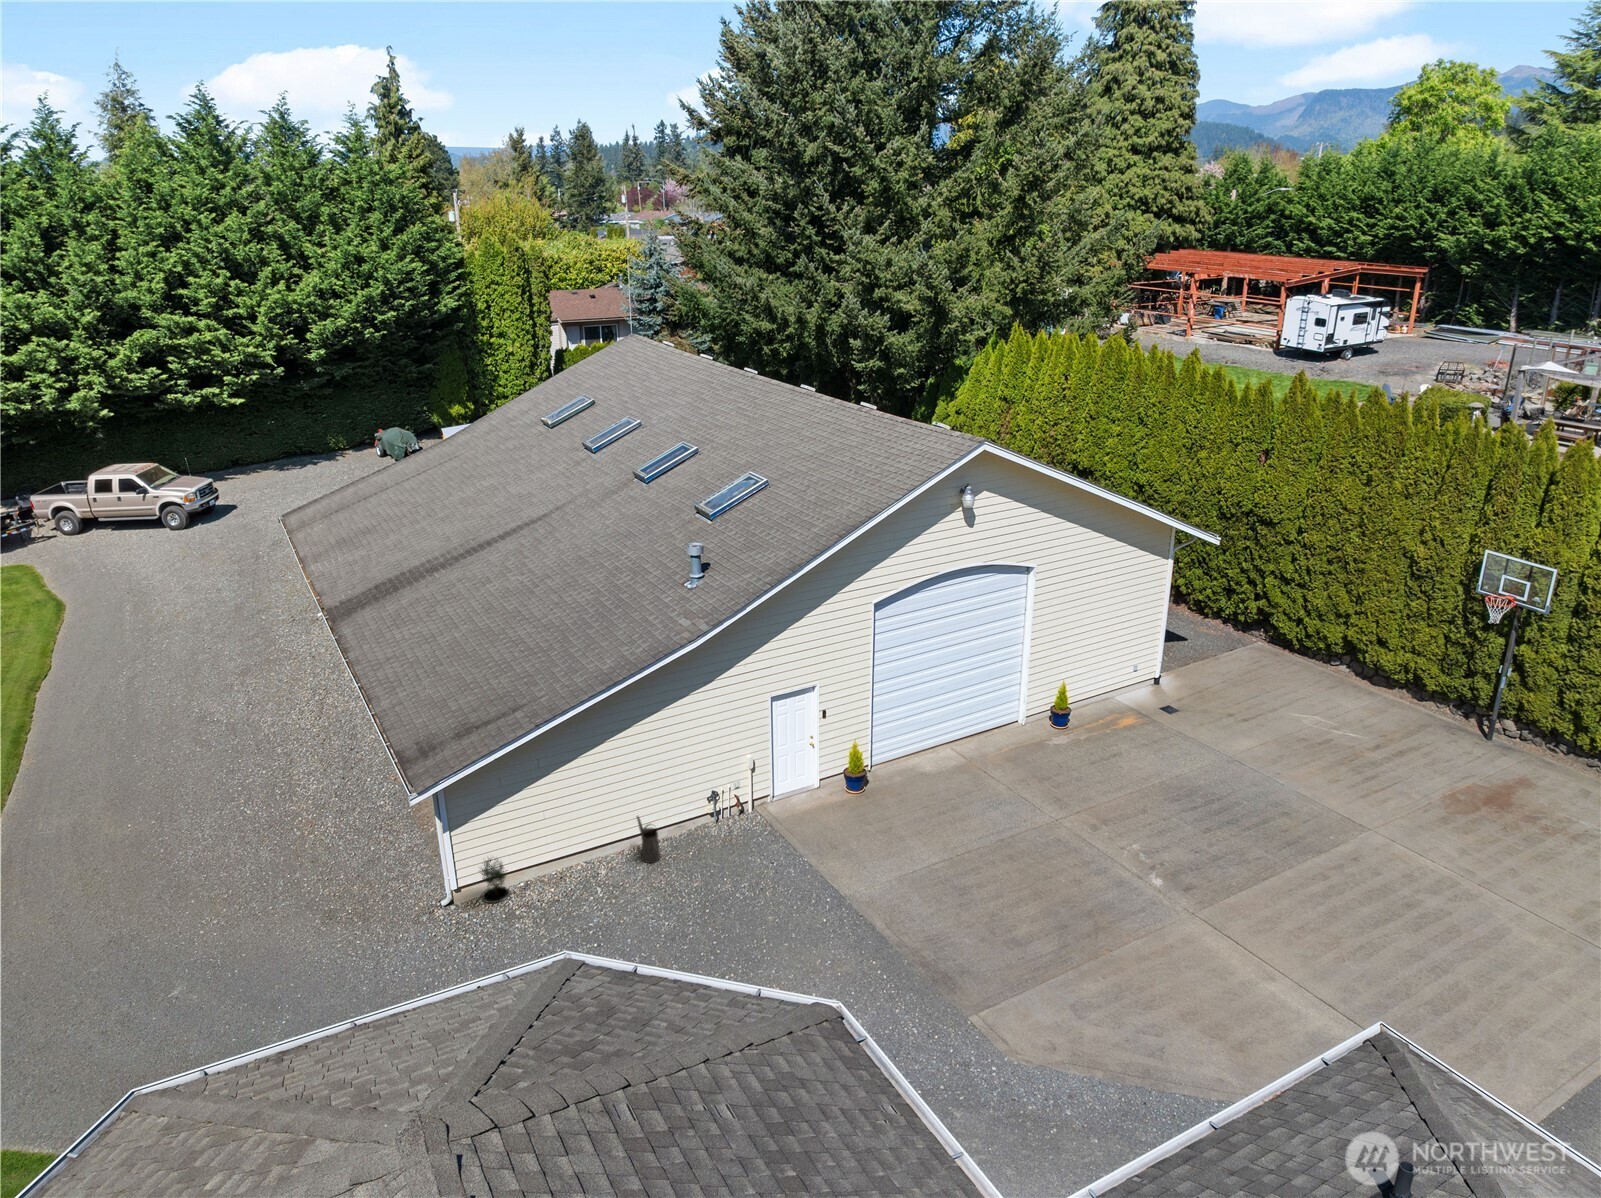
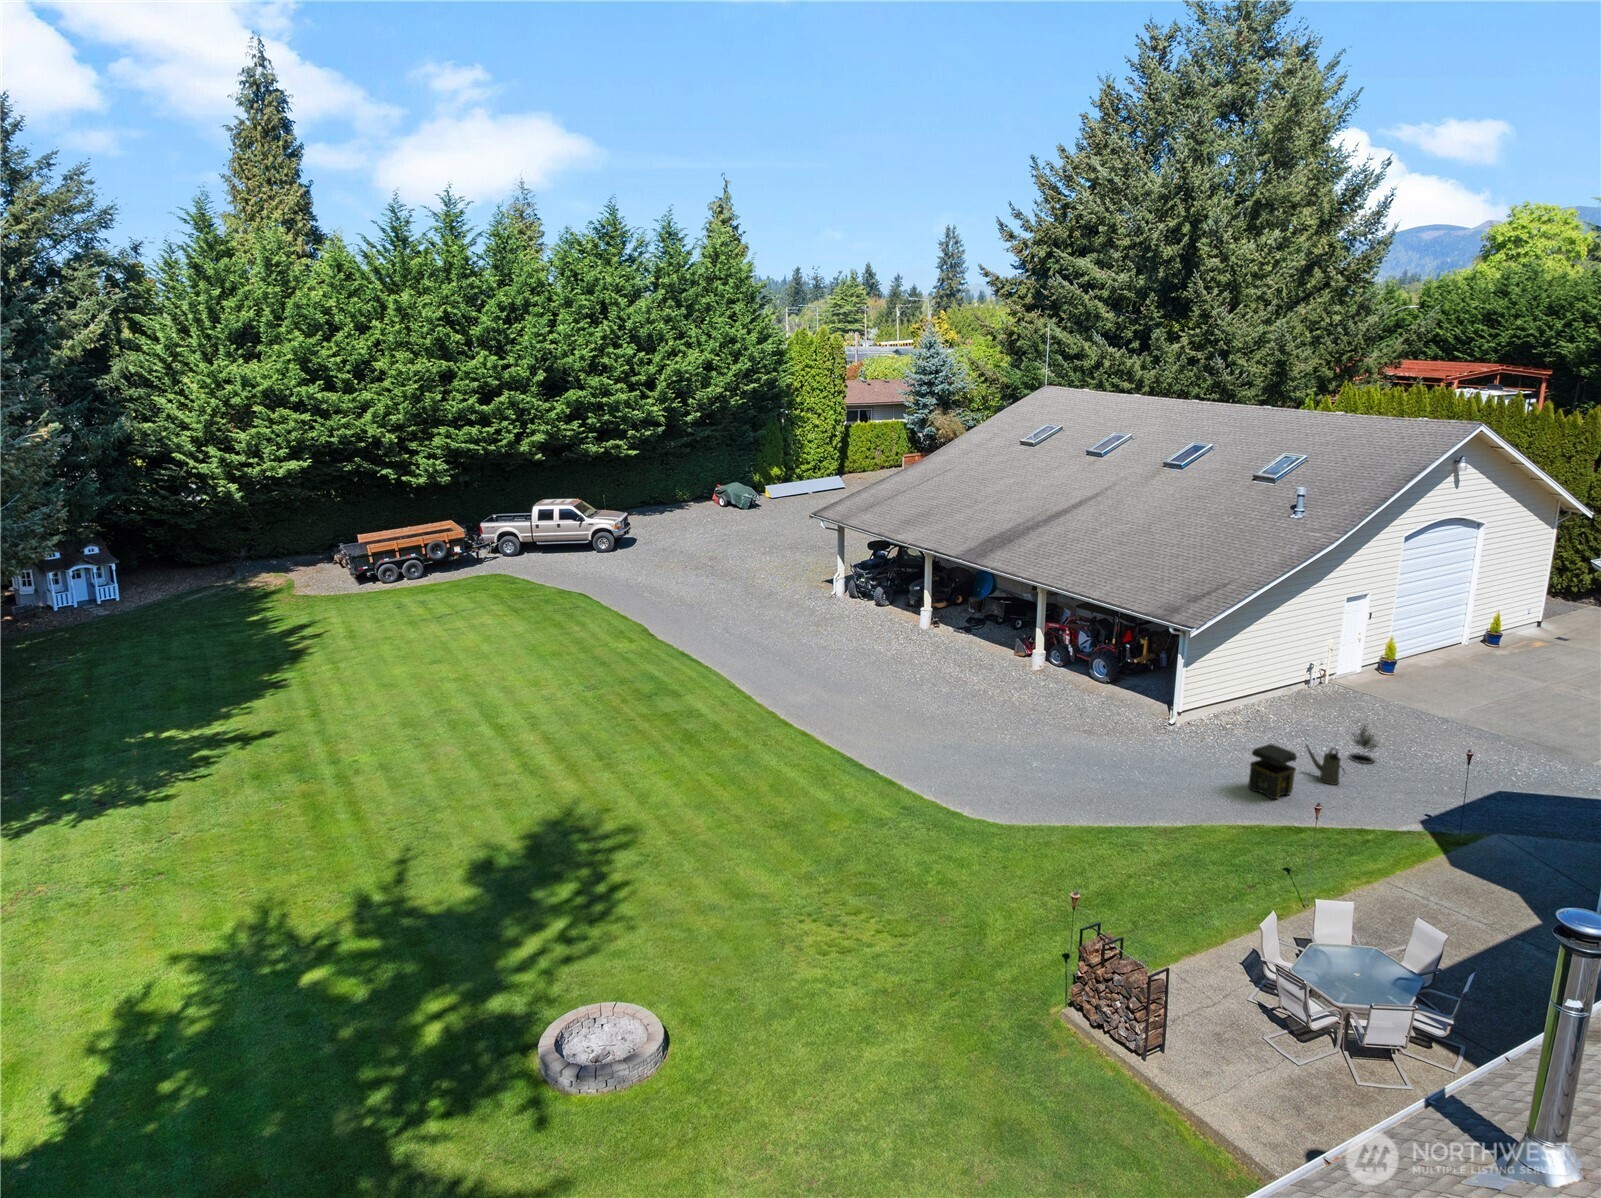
toolbox: none [546,823,590,885] -> present [1248,744,1297,799]
potted tree: present [481,858,510,903] -> present [1349,725,1377,764]

